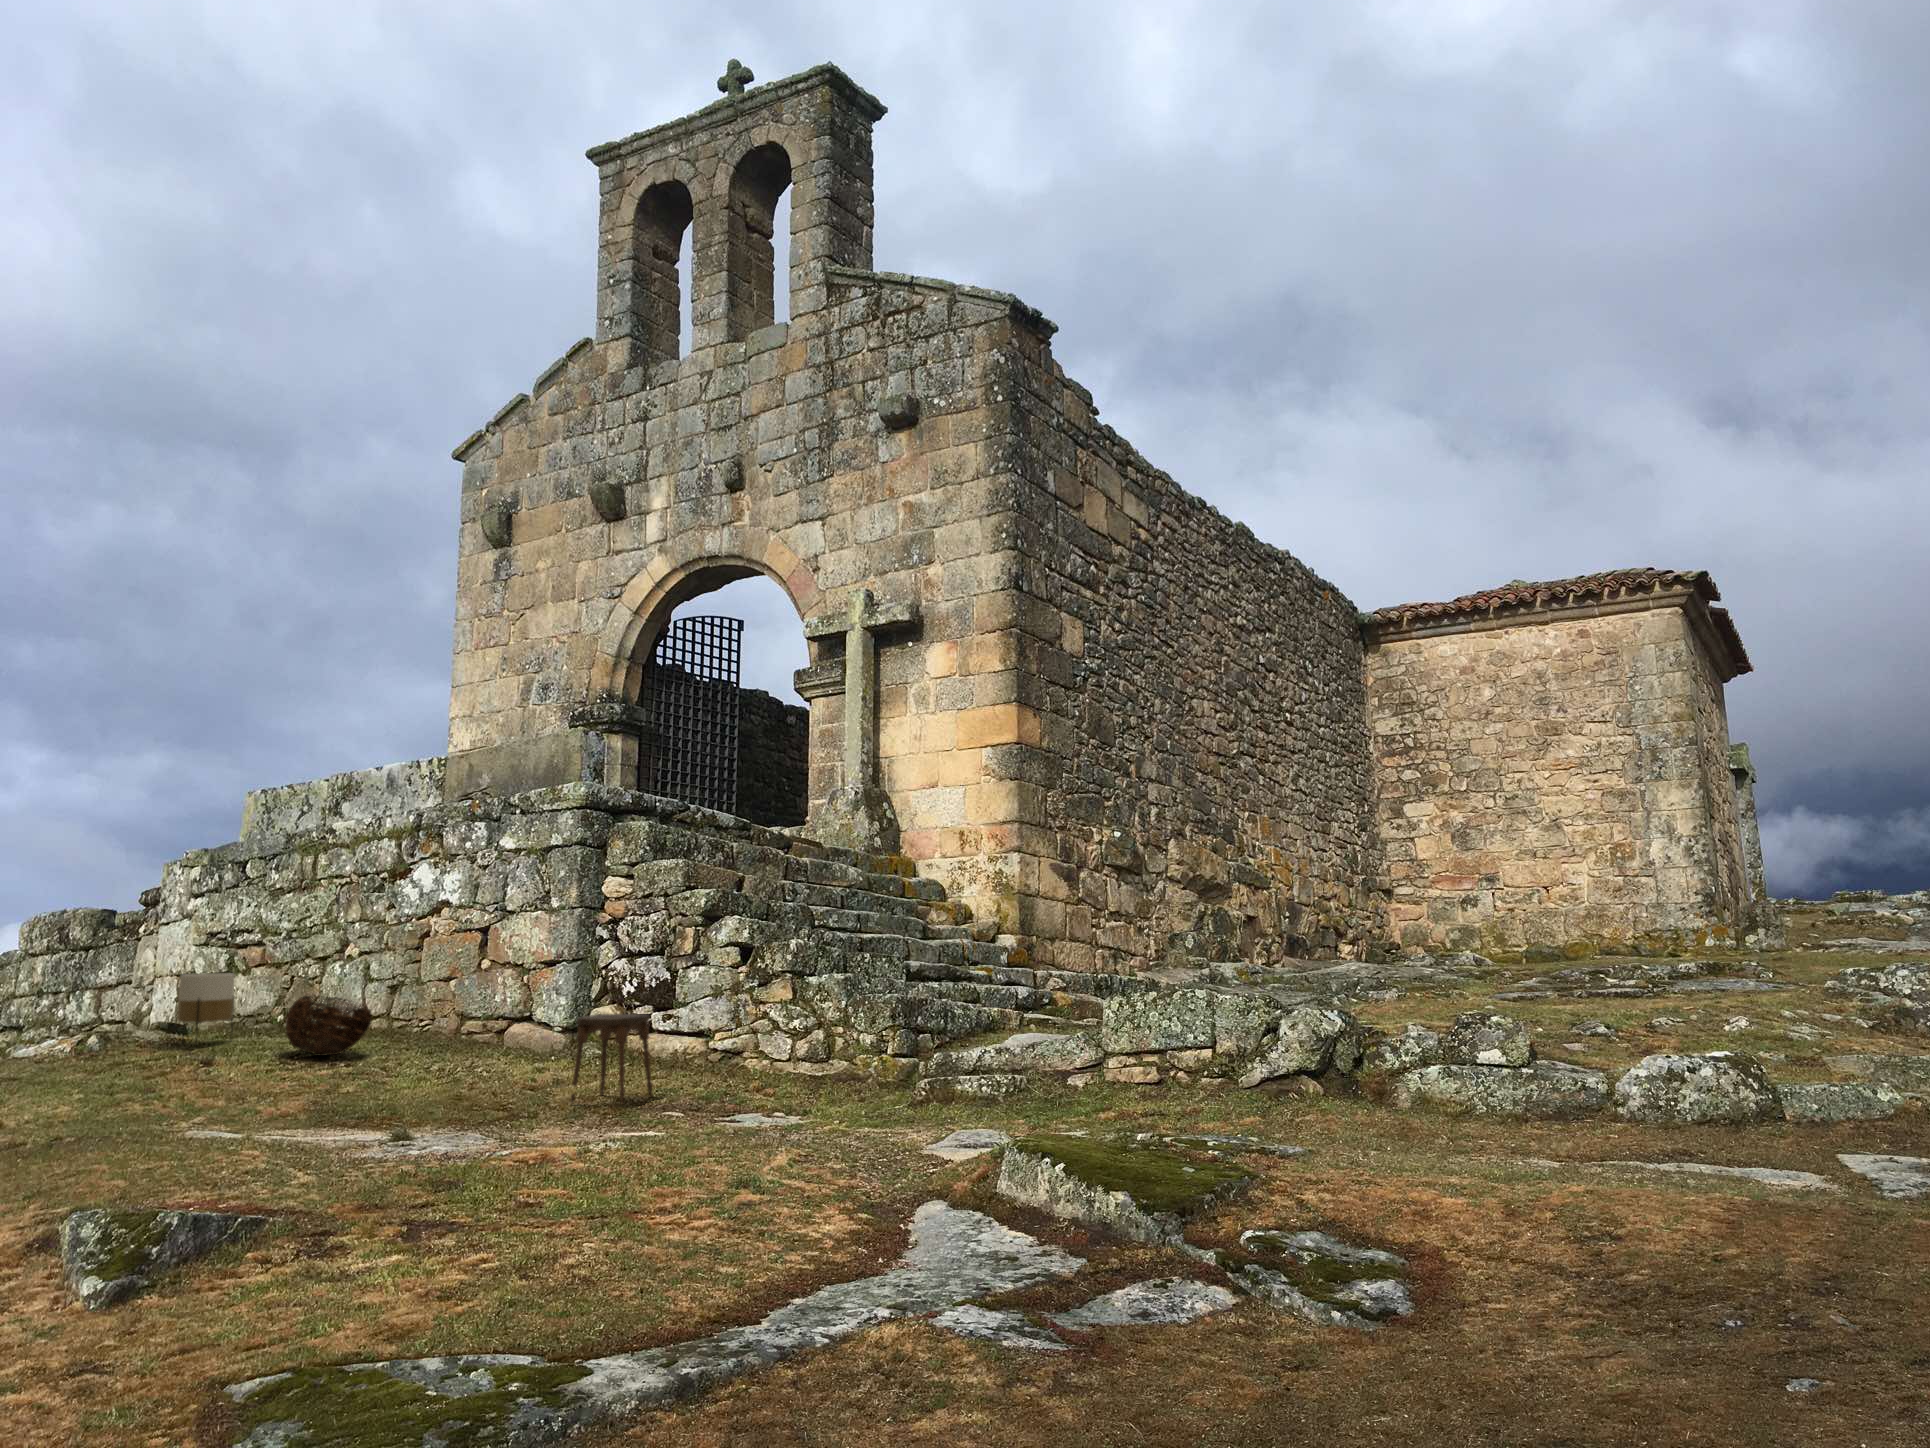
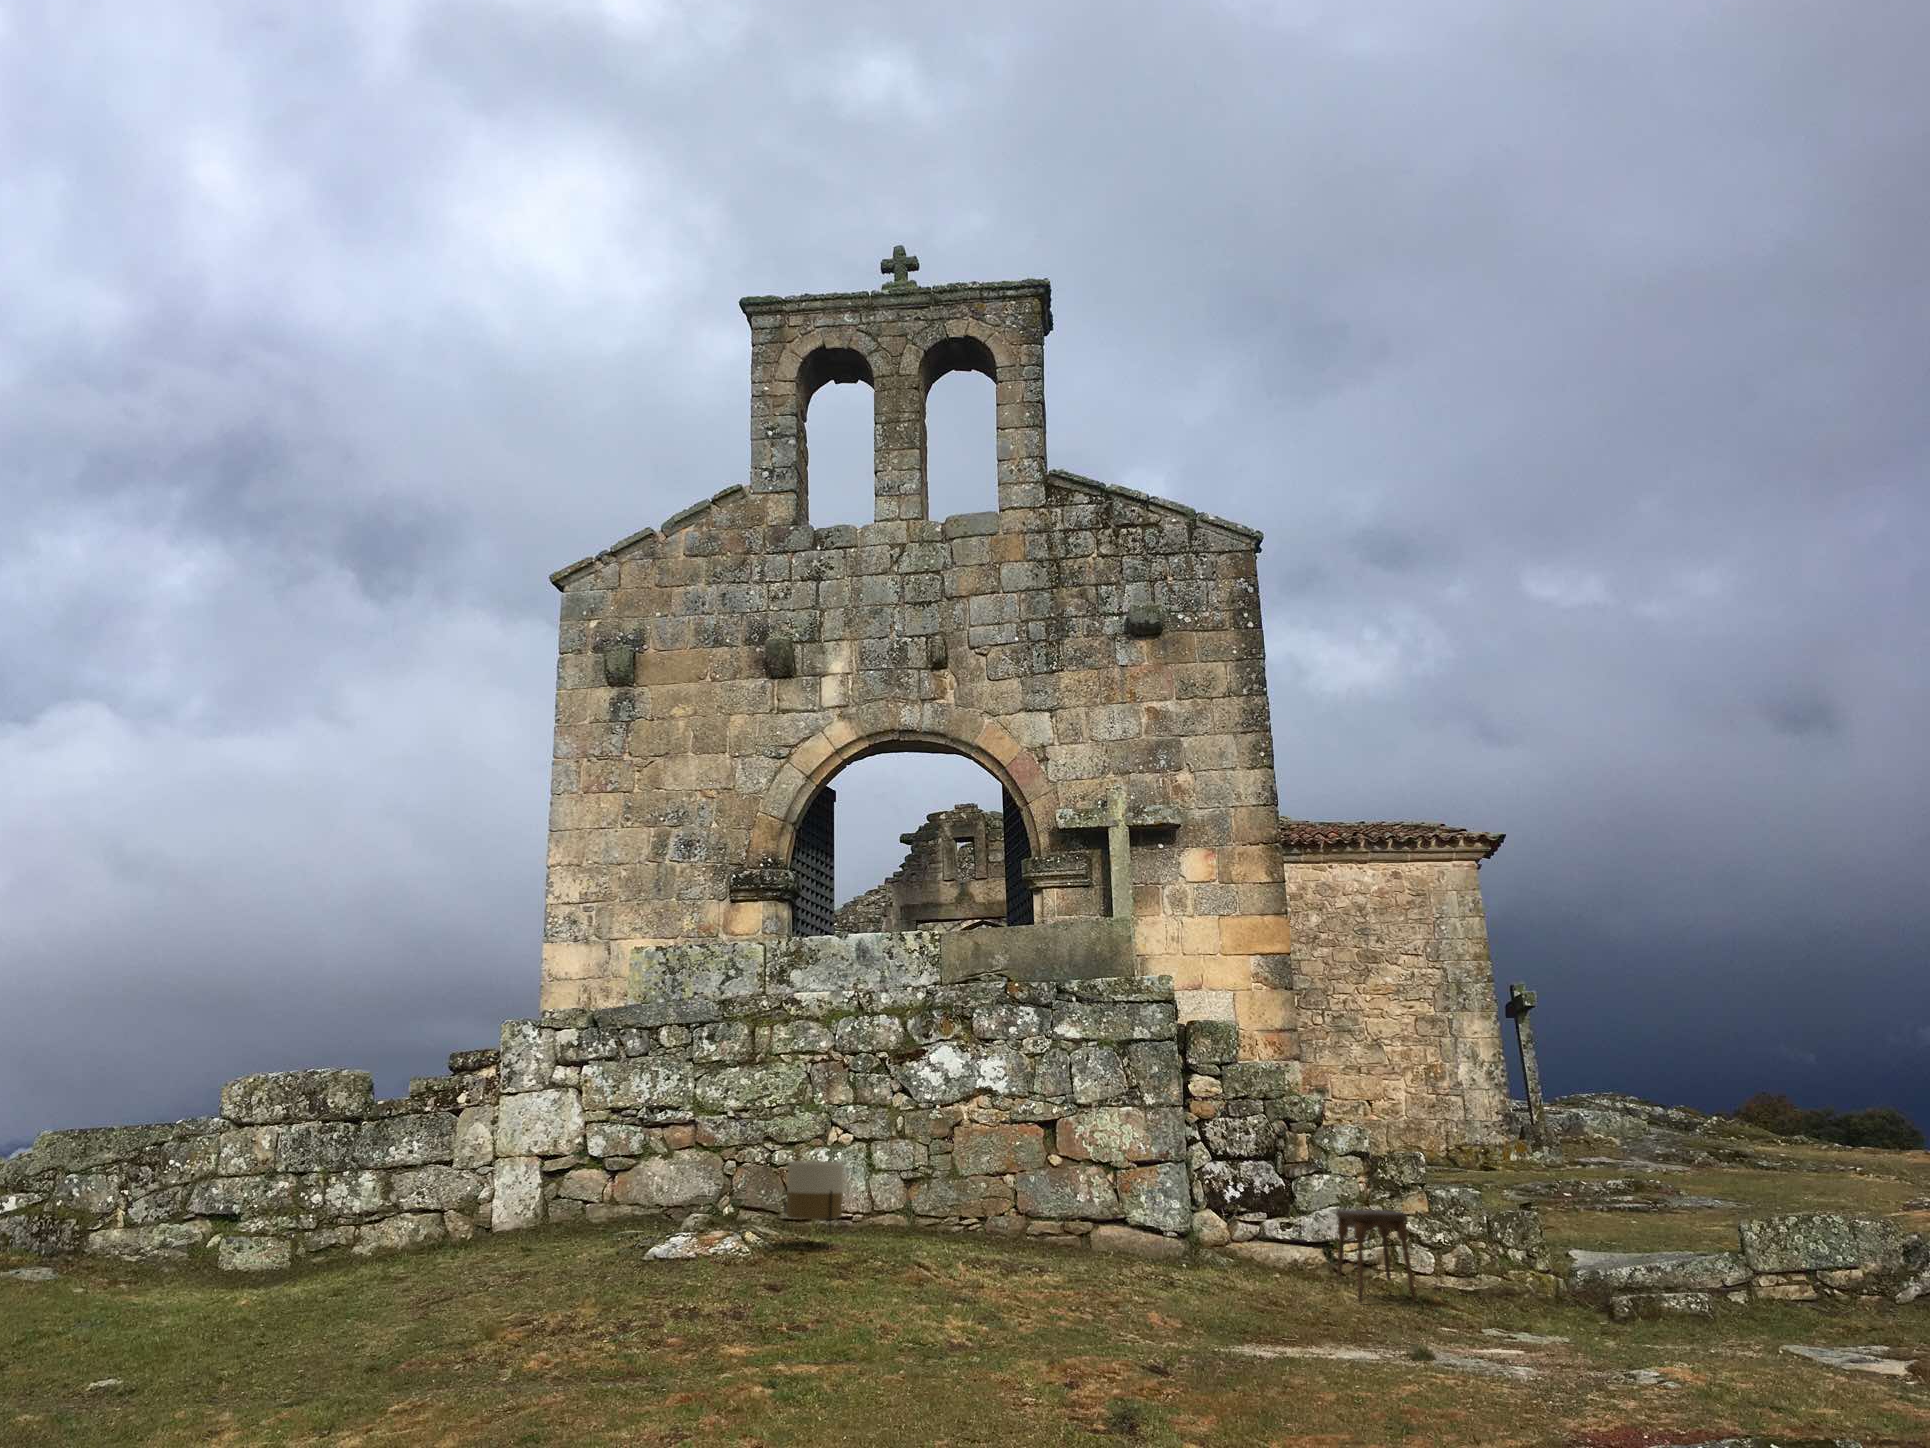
basket: present [285,996,372,1056] -> none [958,1188,1081,1257]

